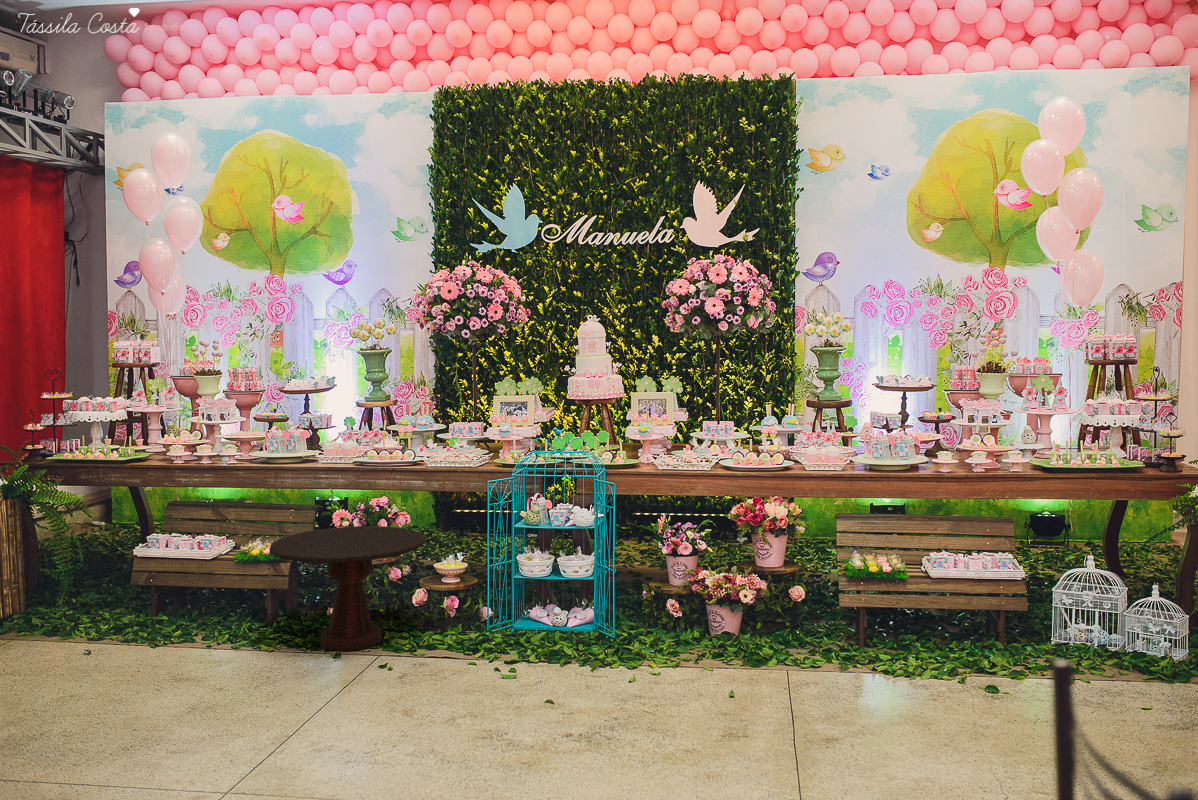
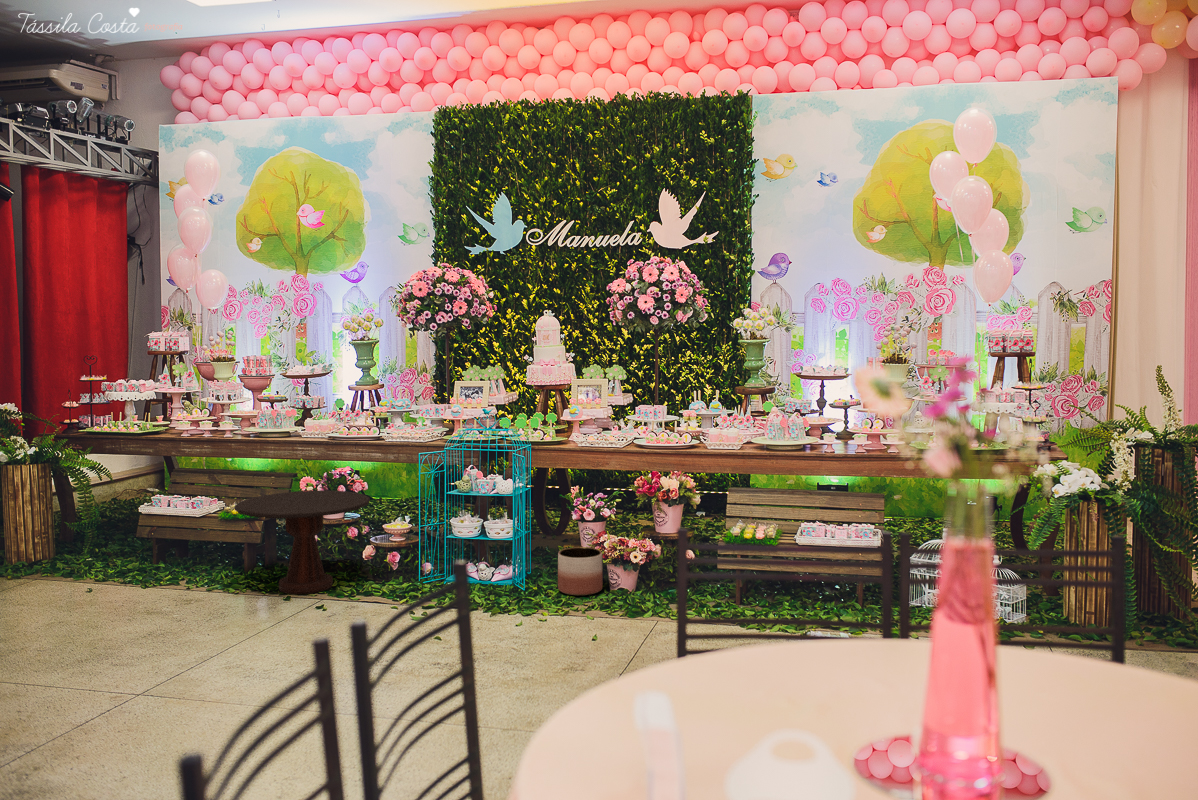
planter: none [651,584,702,641] -> present [558,547,603,596]

